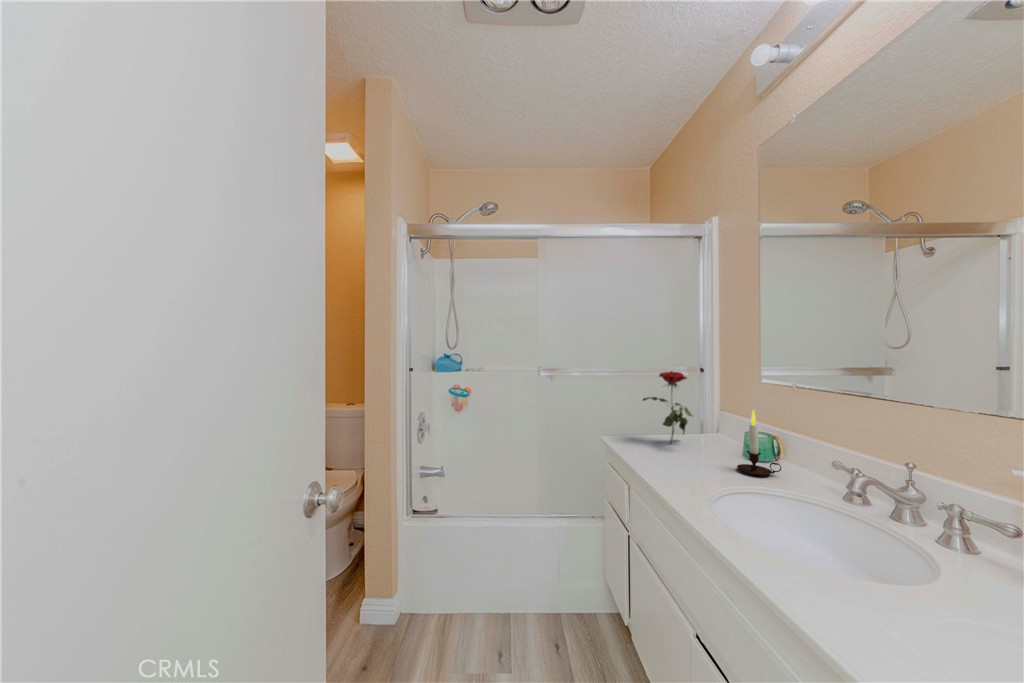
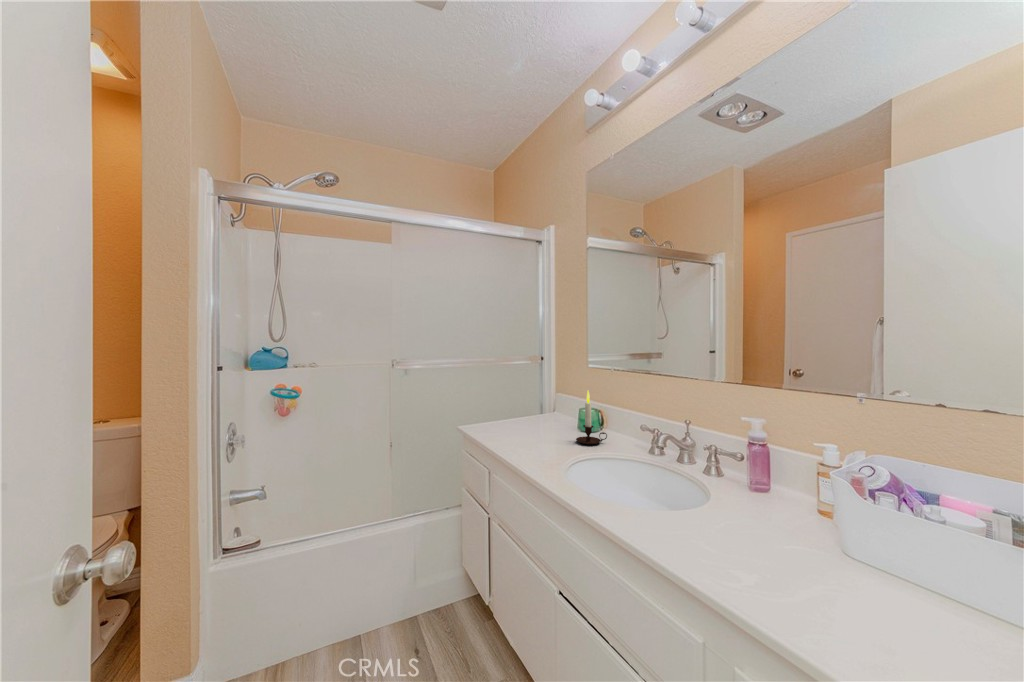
flower: present [643,371,692,443] -> none [496,360,539,428]

